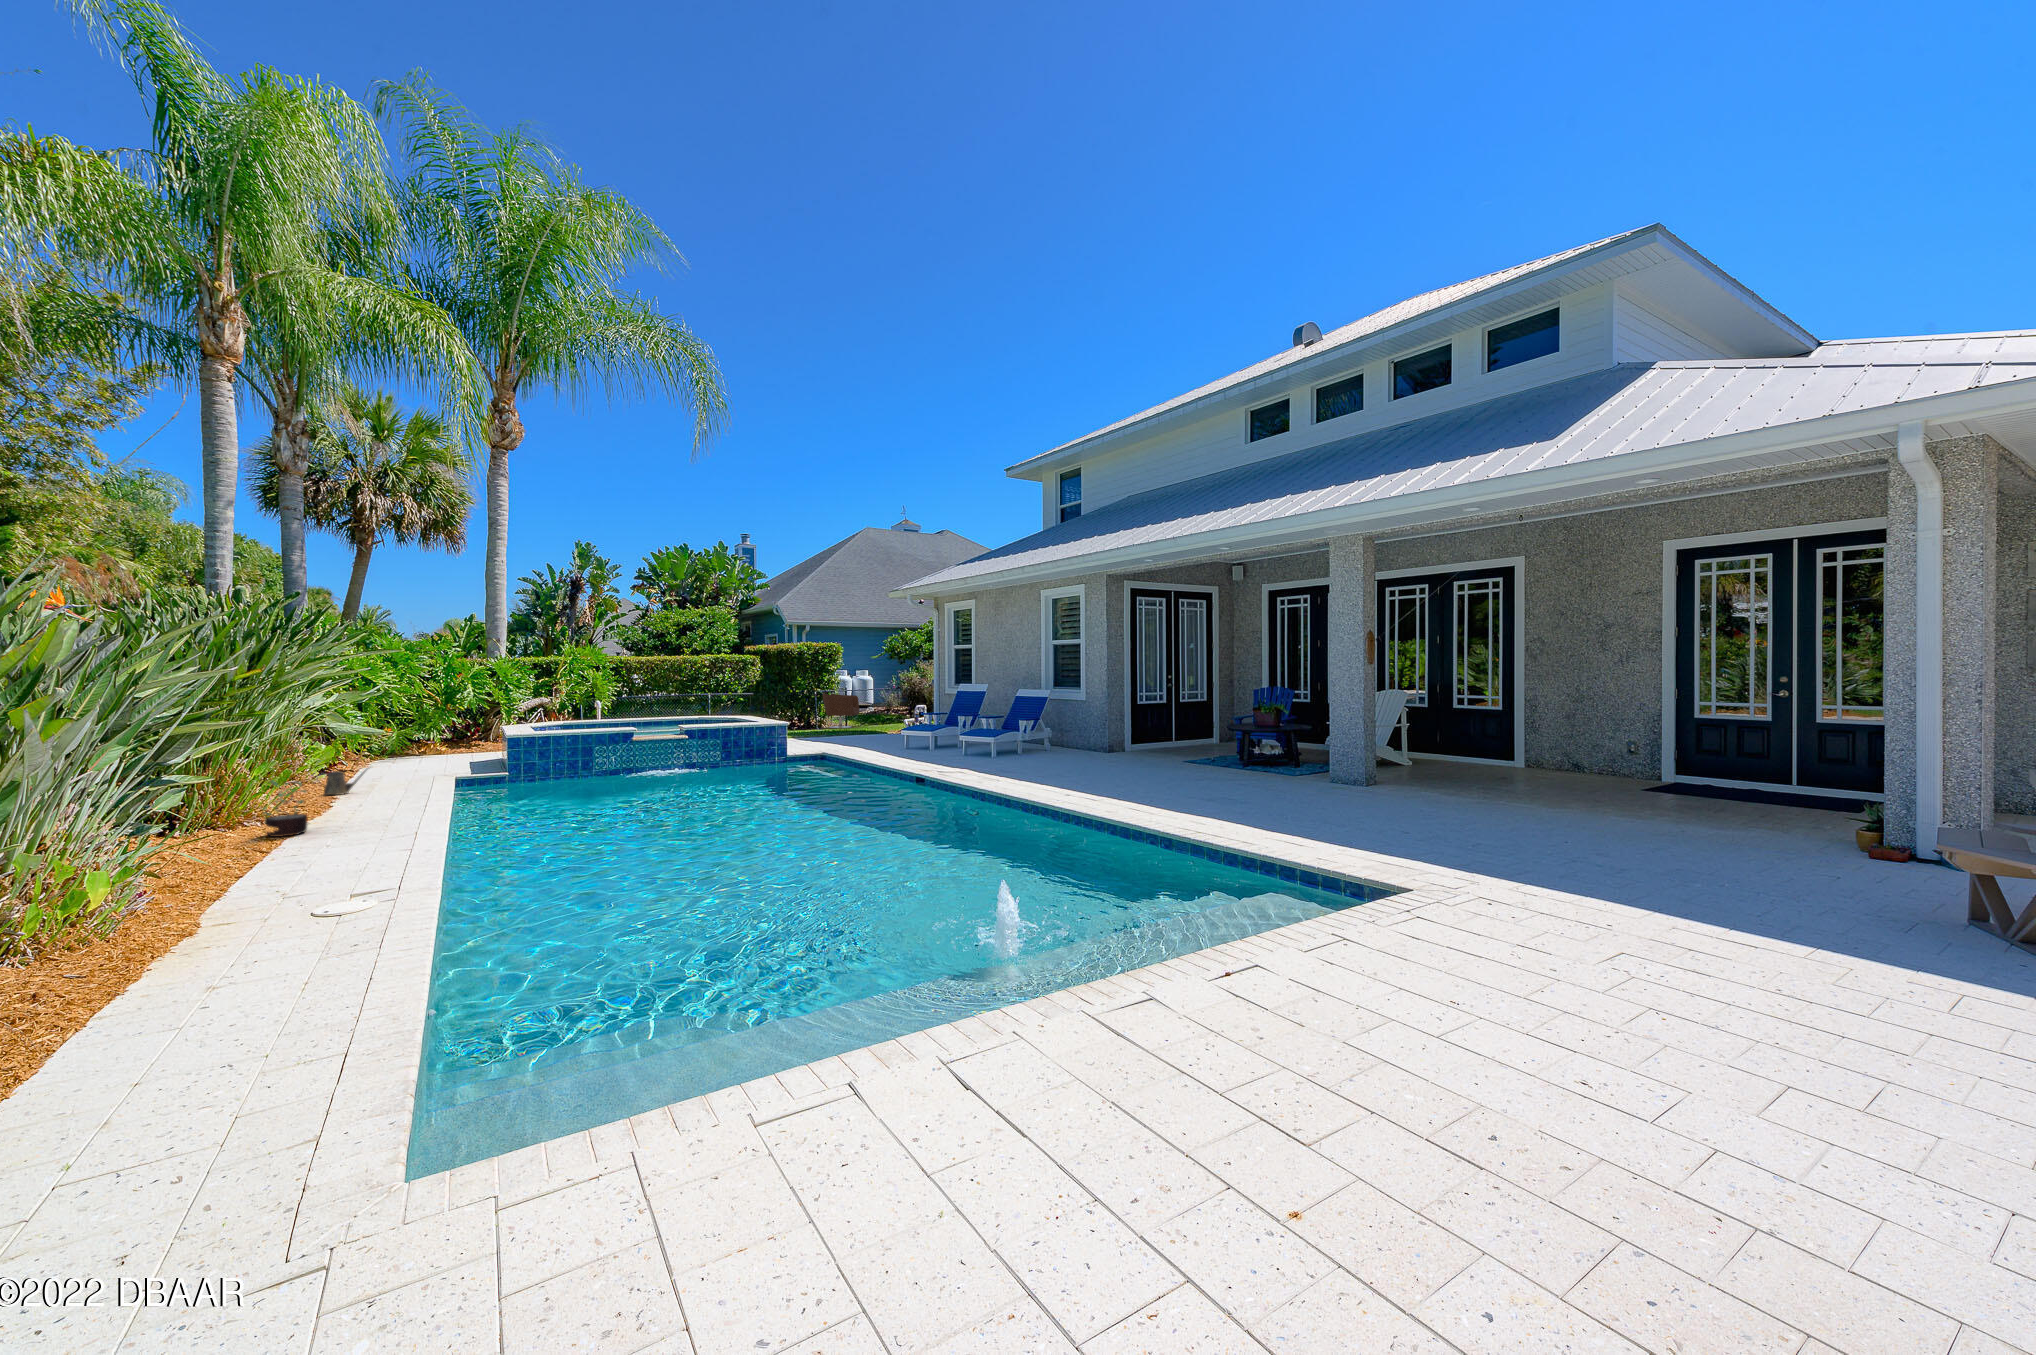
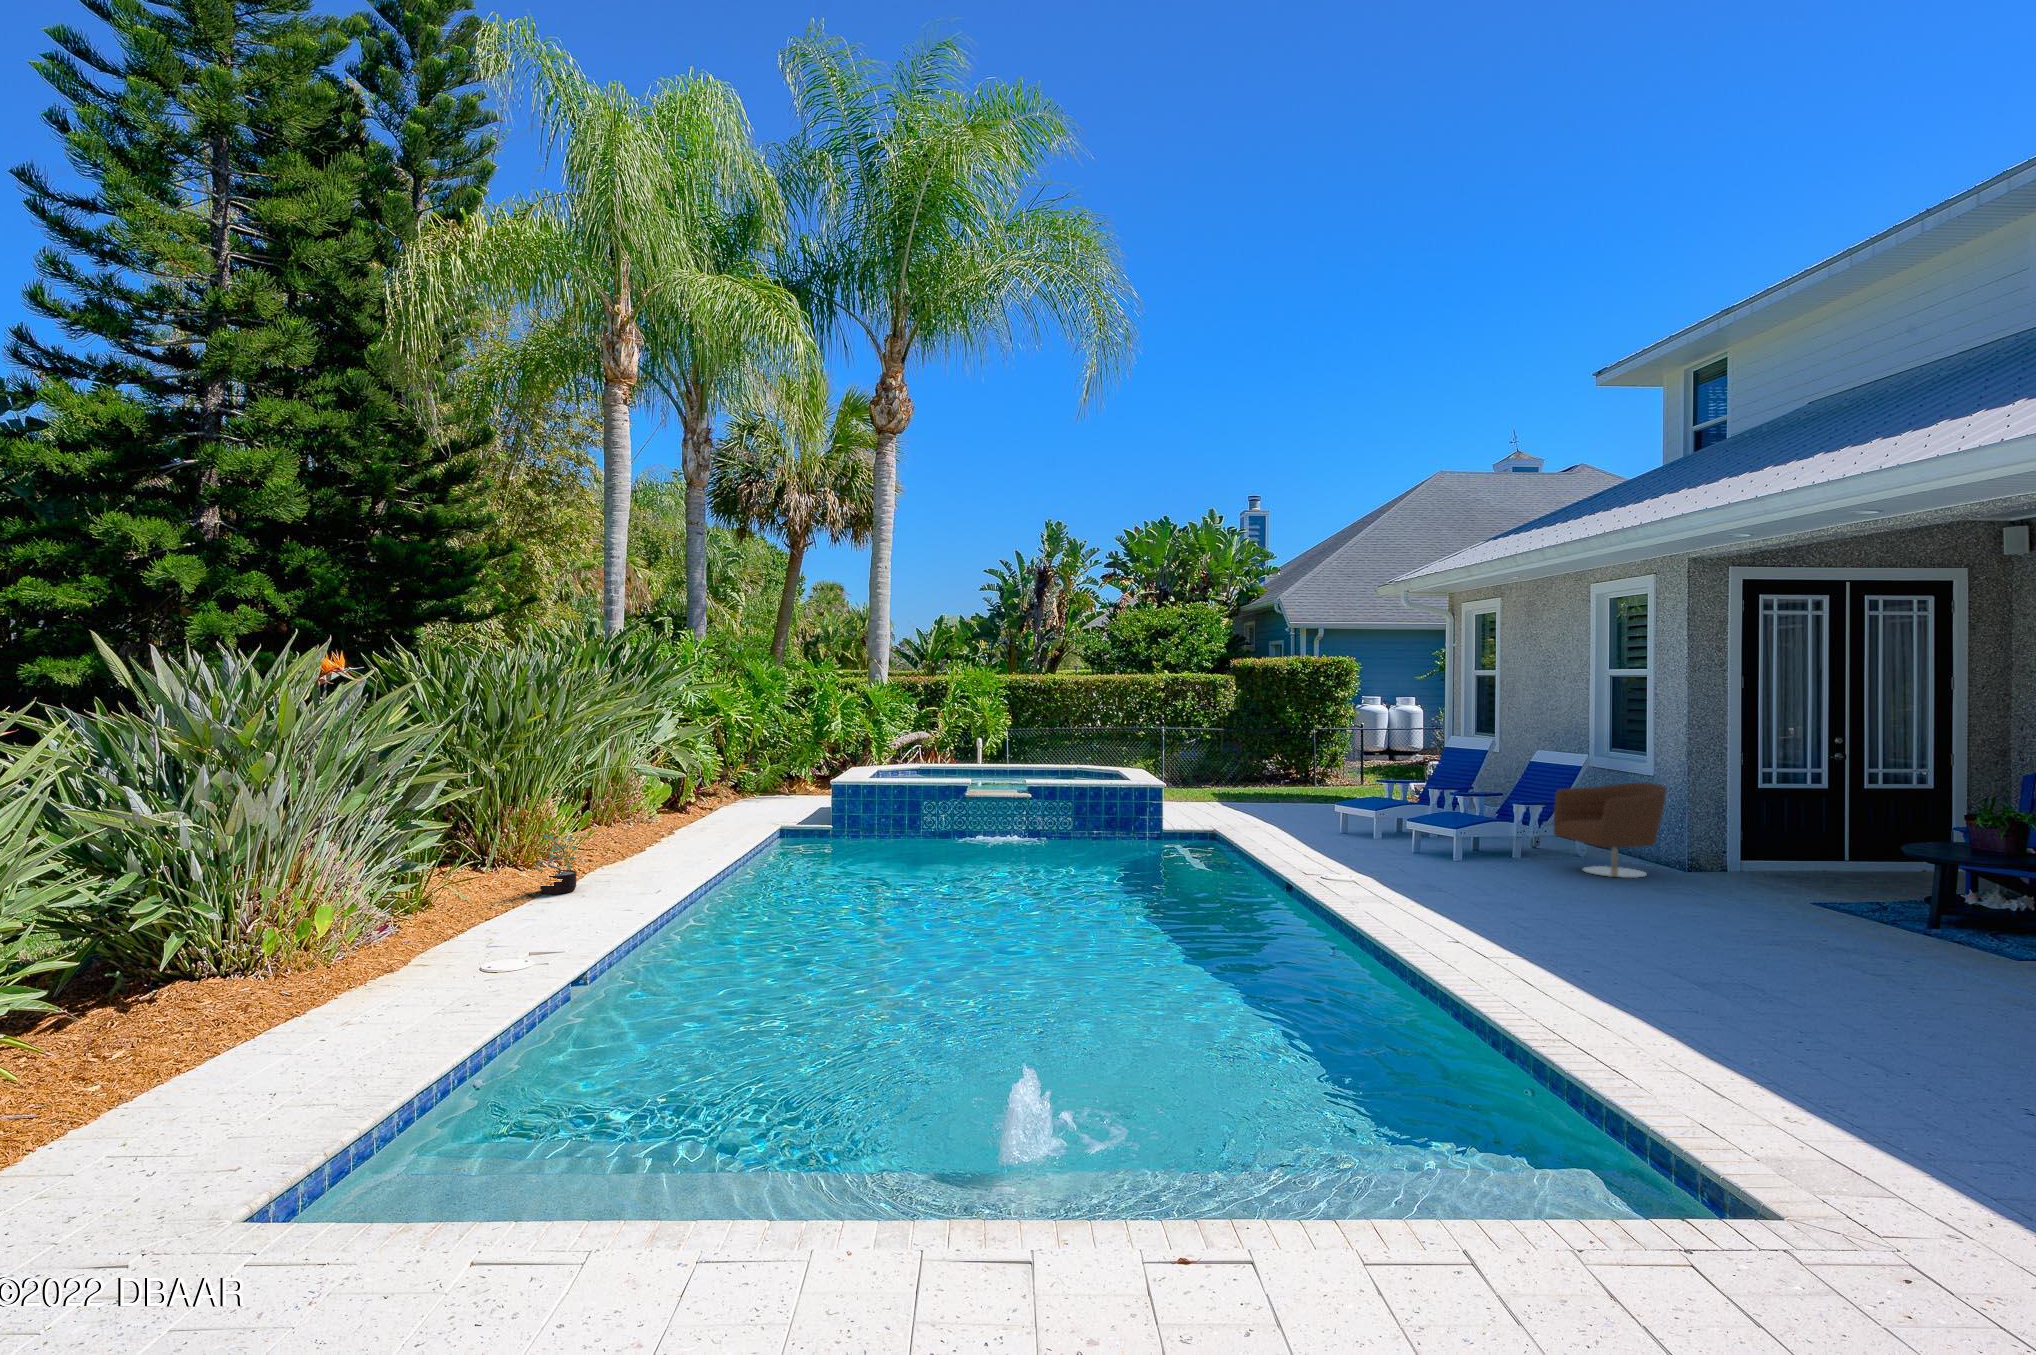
armchair: present [823,693,859,728] -> present [1554,782,1667,878]
watering can: present [319,769,367,795] -> none [652,812,700,841]

